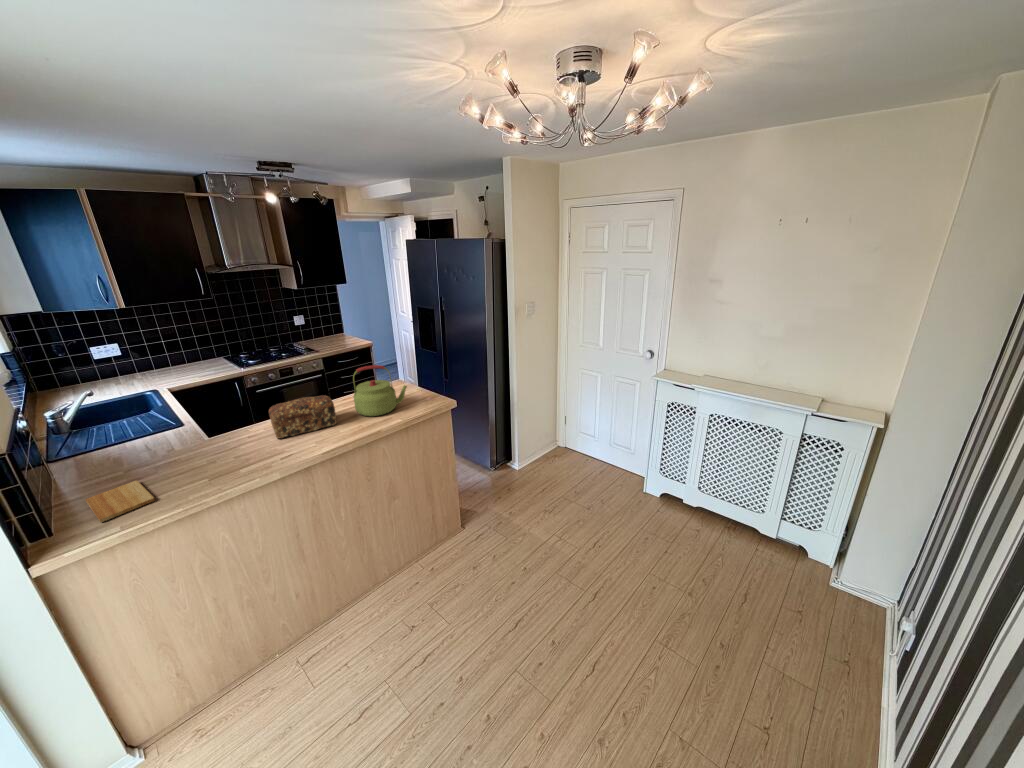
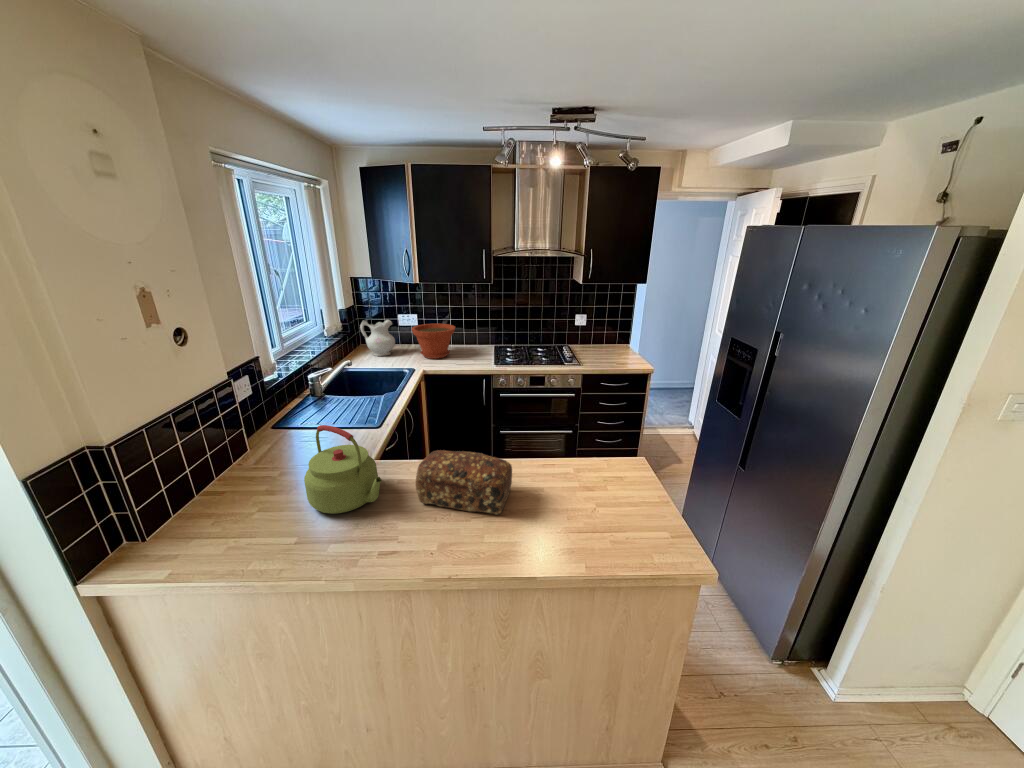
plant pot: none [121,346,179,383] -> present [412,324,455,359]
ceramic pitcher: none [41,354,99,396] -> present [360,320,395,356]
kettle: present [353,365,407,416] -> present [304,425,382,514]
cutting board: present [86,481,155,522] -> none [177,495,270,551]

